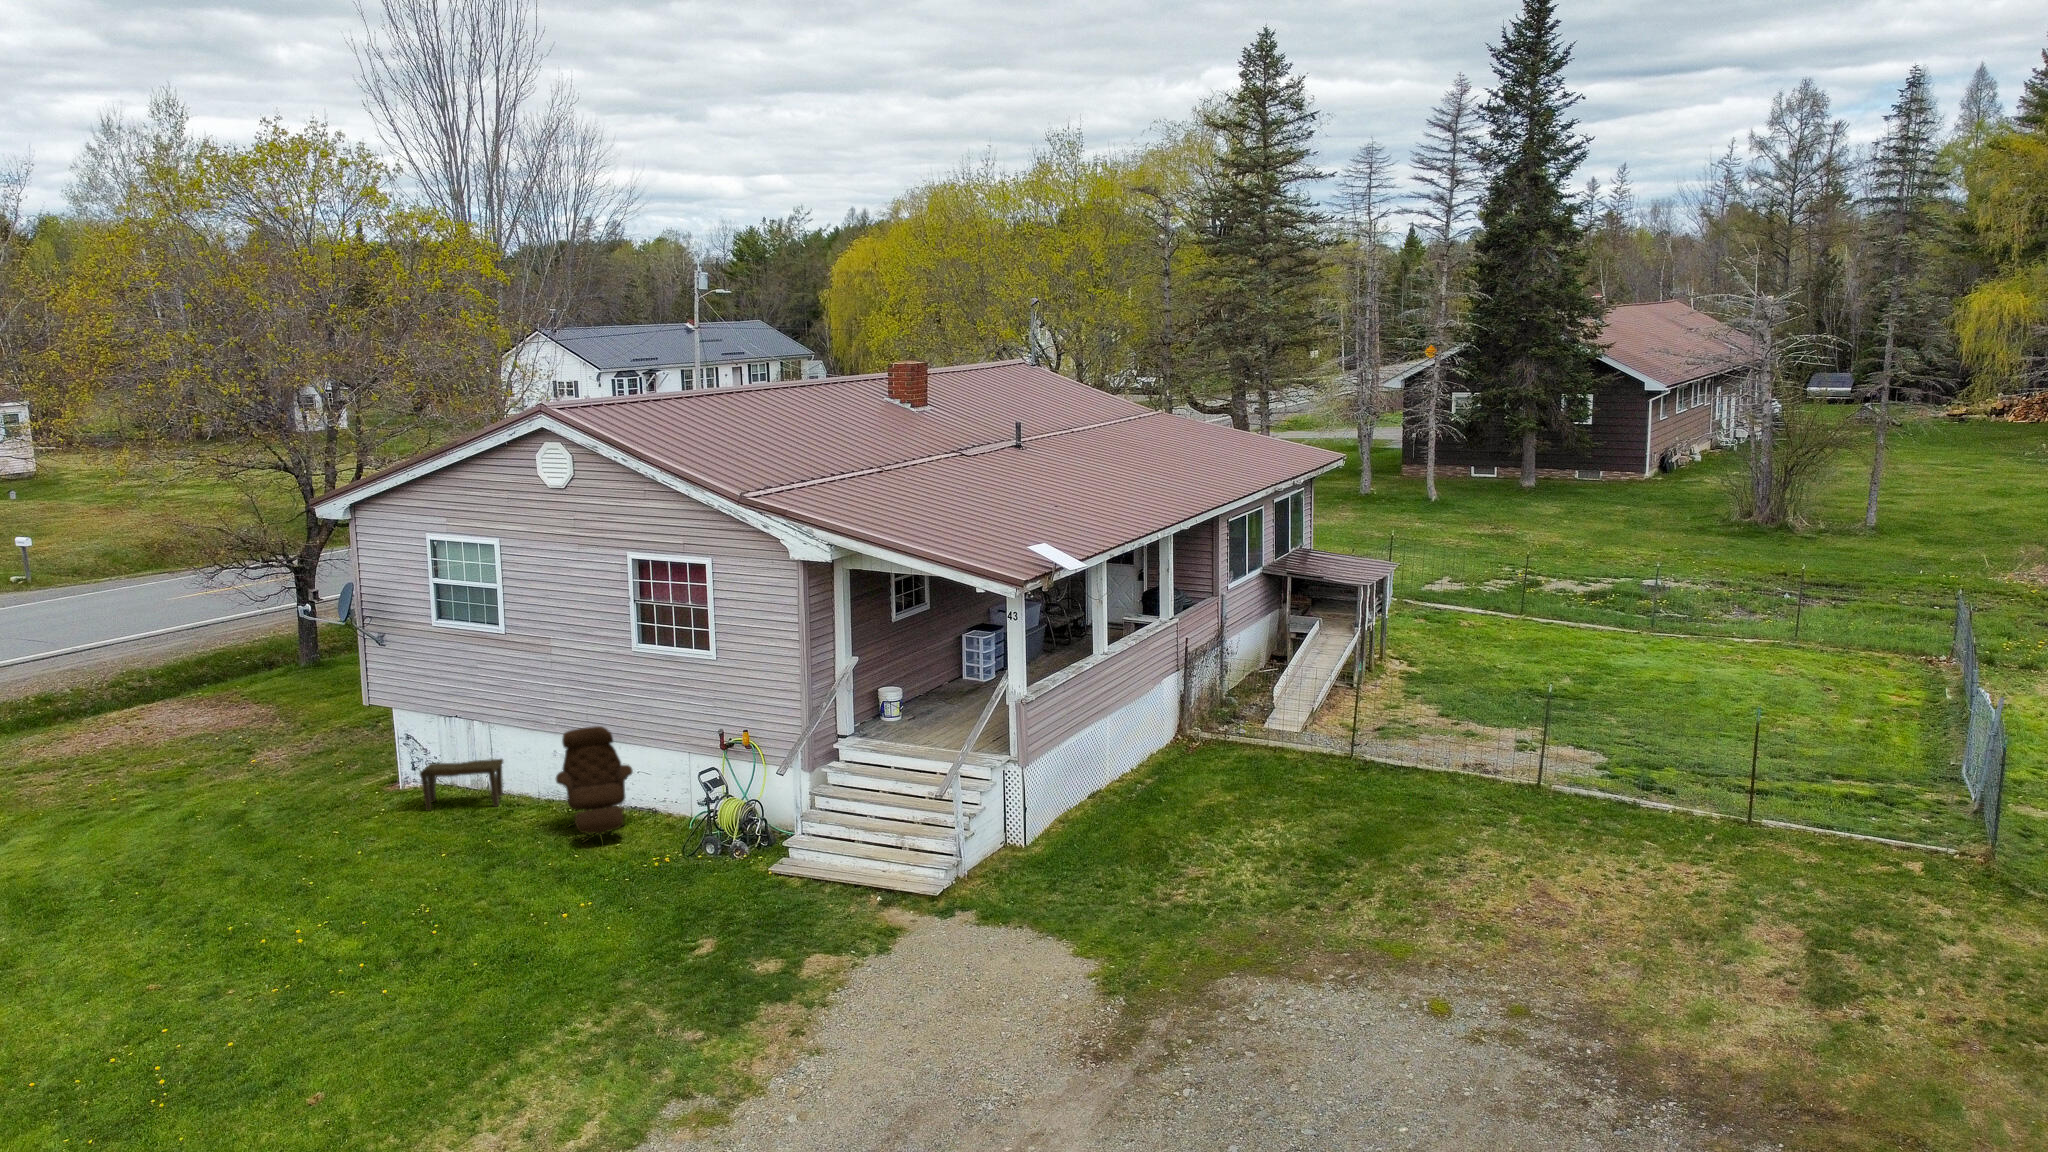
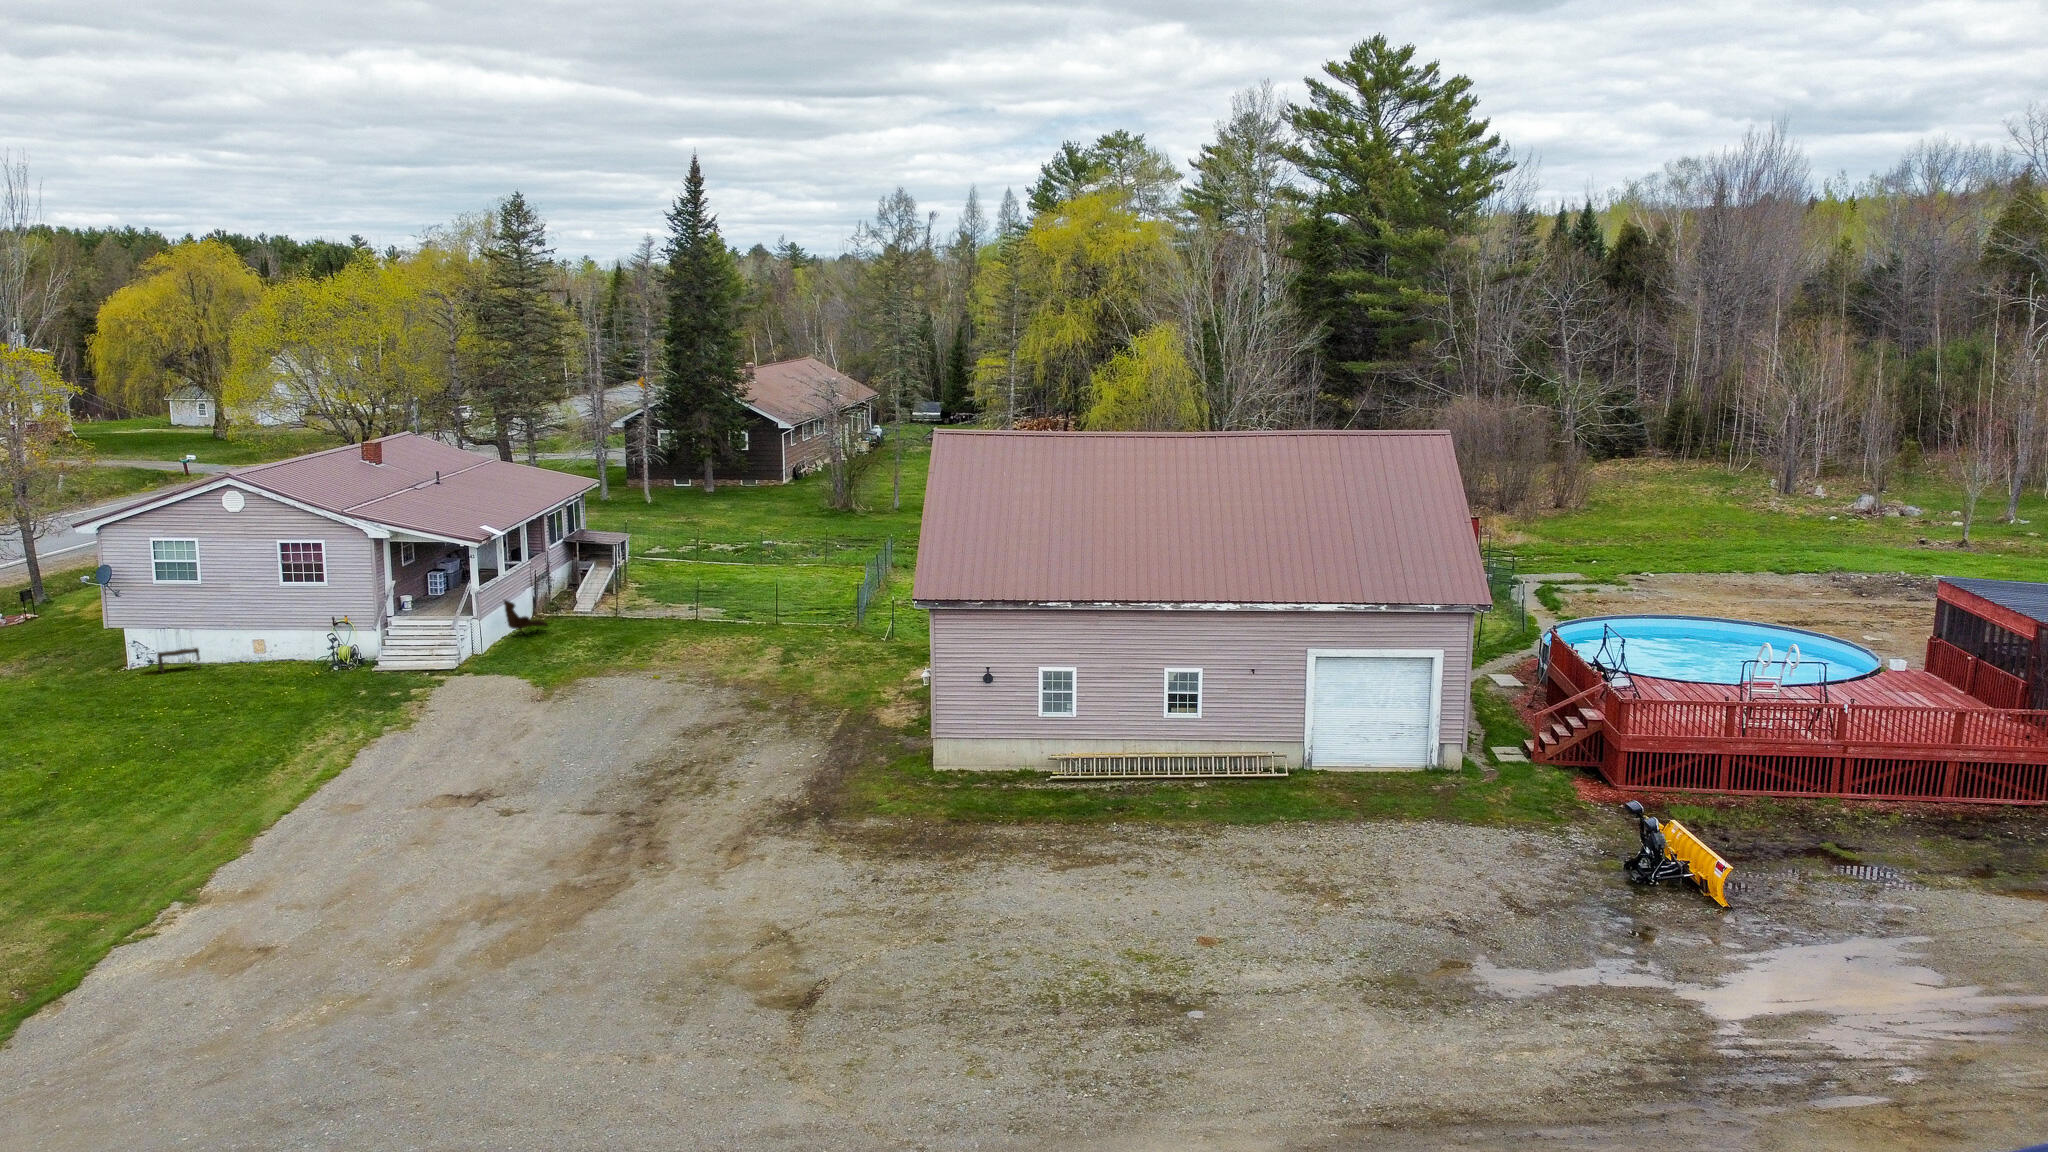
lounge chair: present [556,726,633,844] -> present [504,600,548,636]

